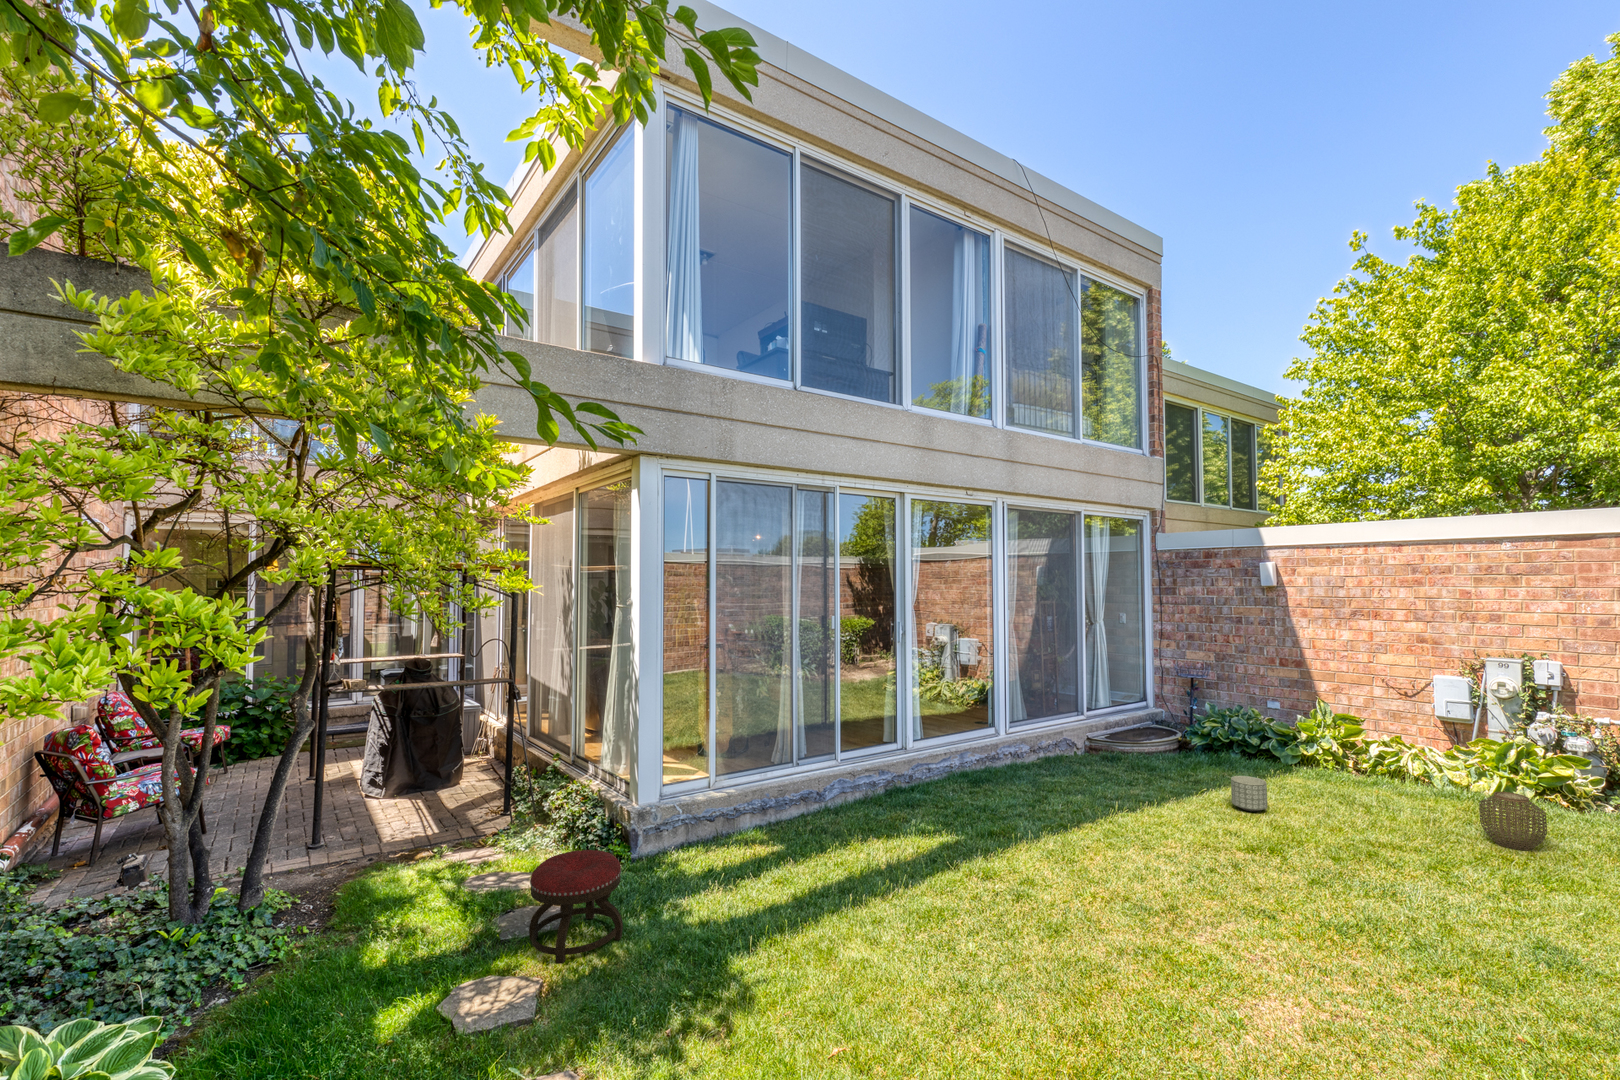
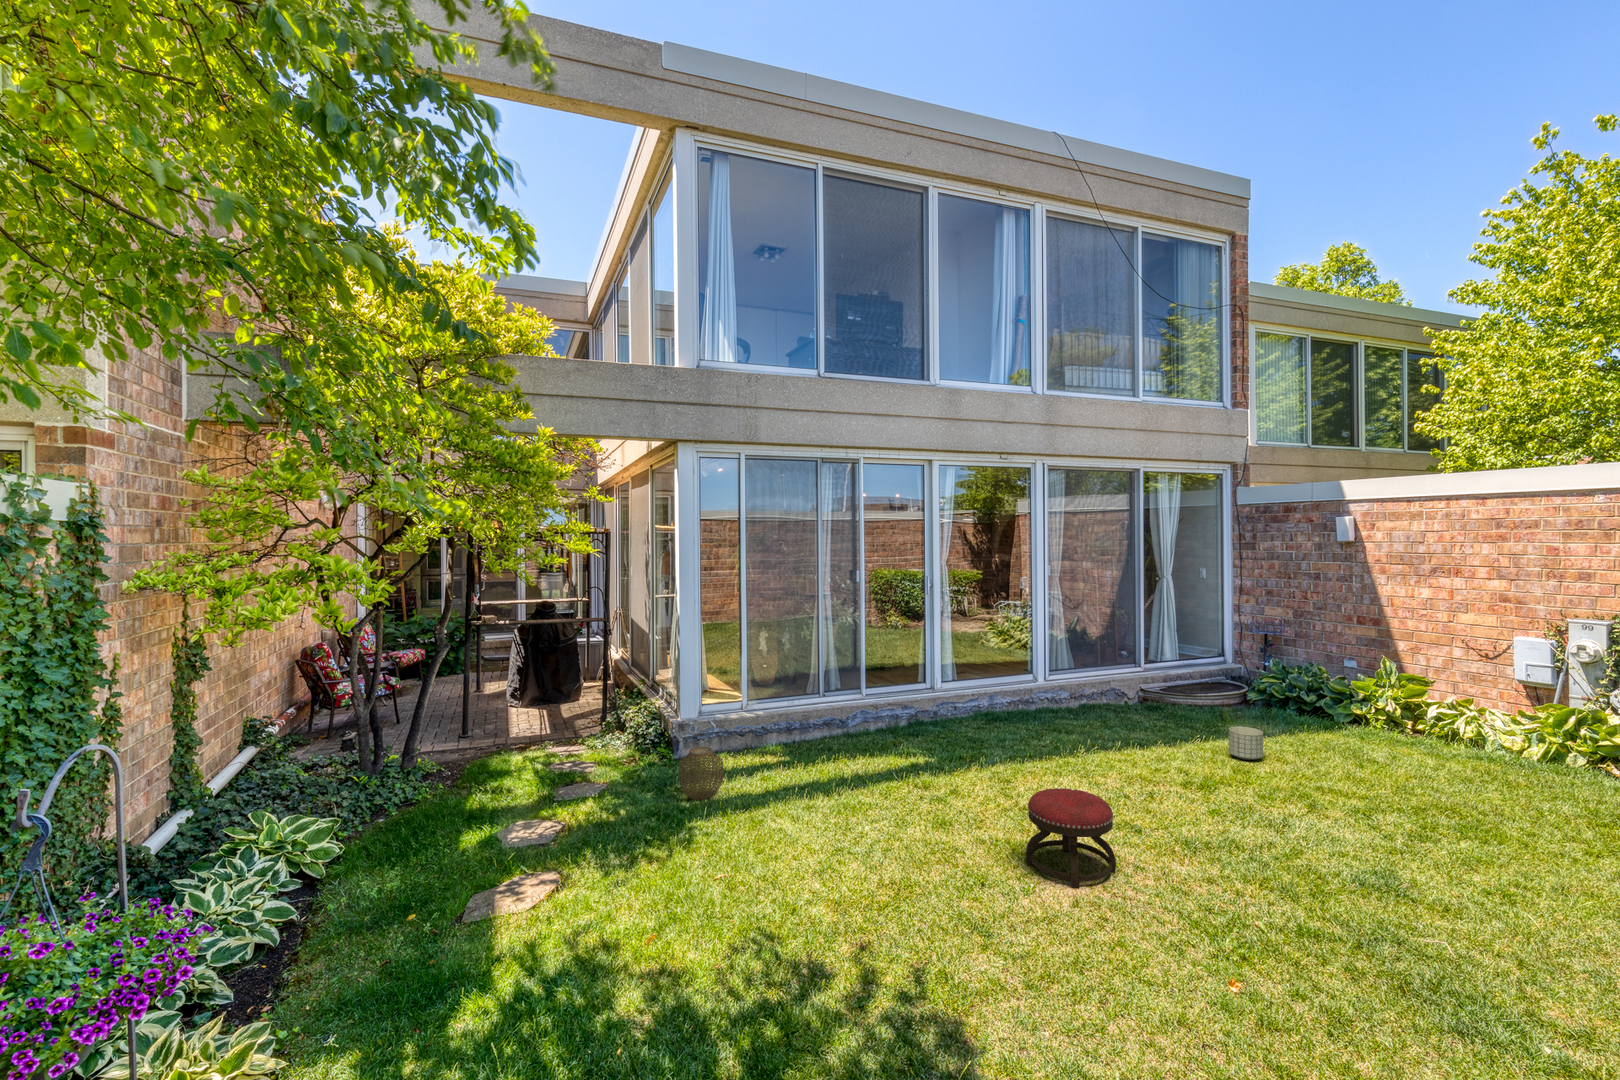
woven basket: present [1479,792,1547,850] -> present [679,747,723,800]
ottoman: present [529,850,623,964] -> present [1026,788,1116,888]

